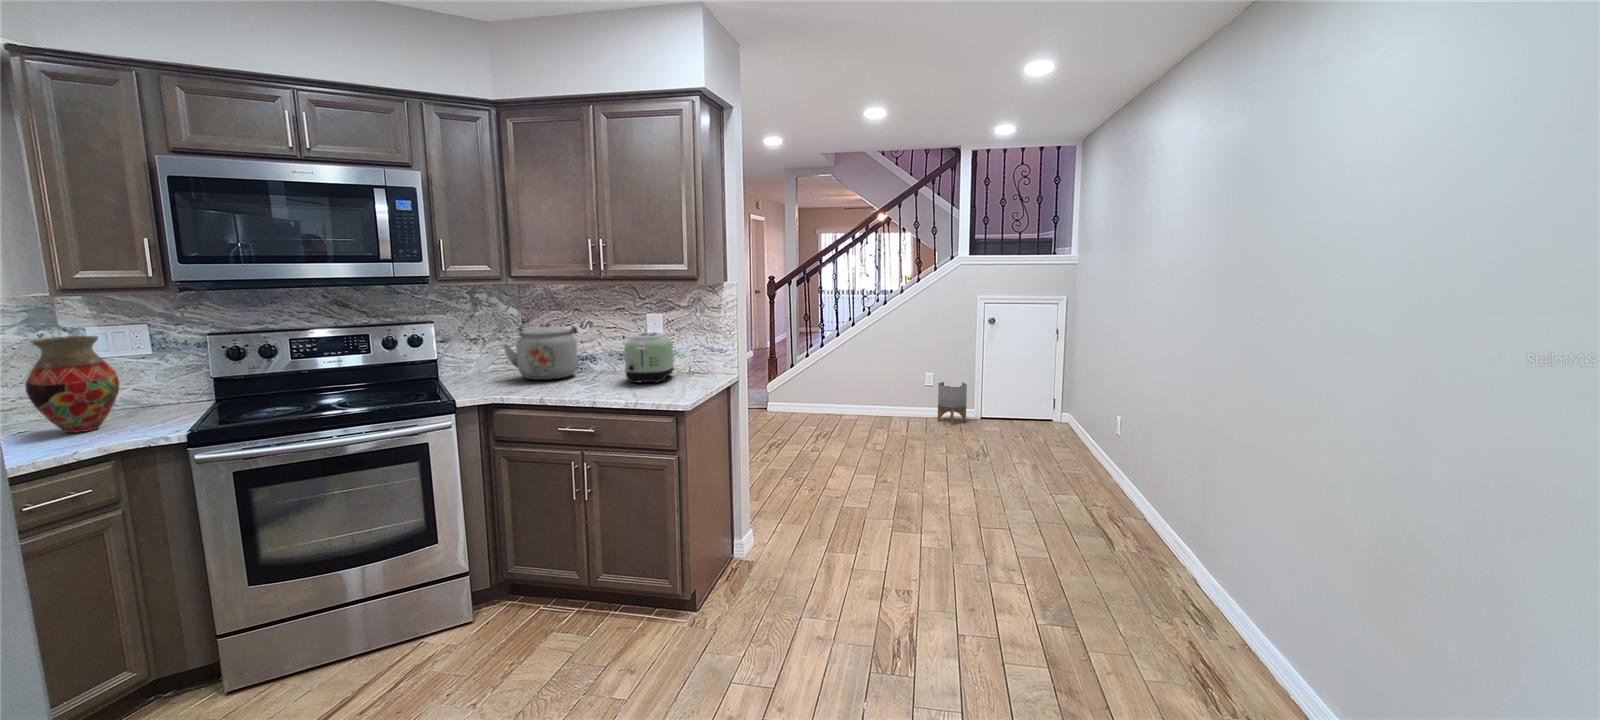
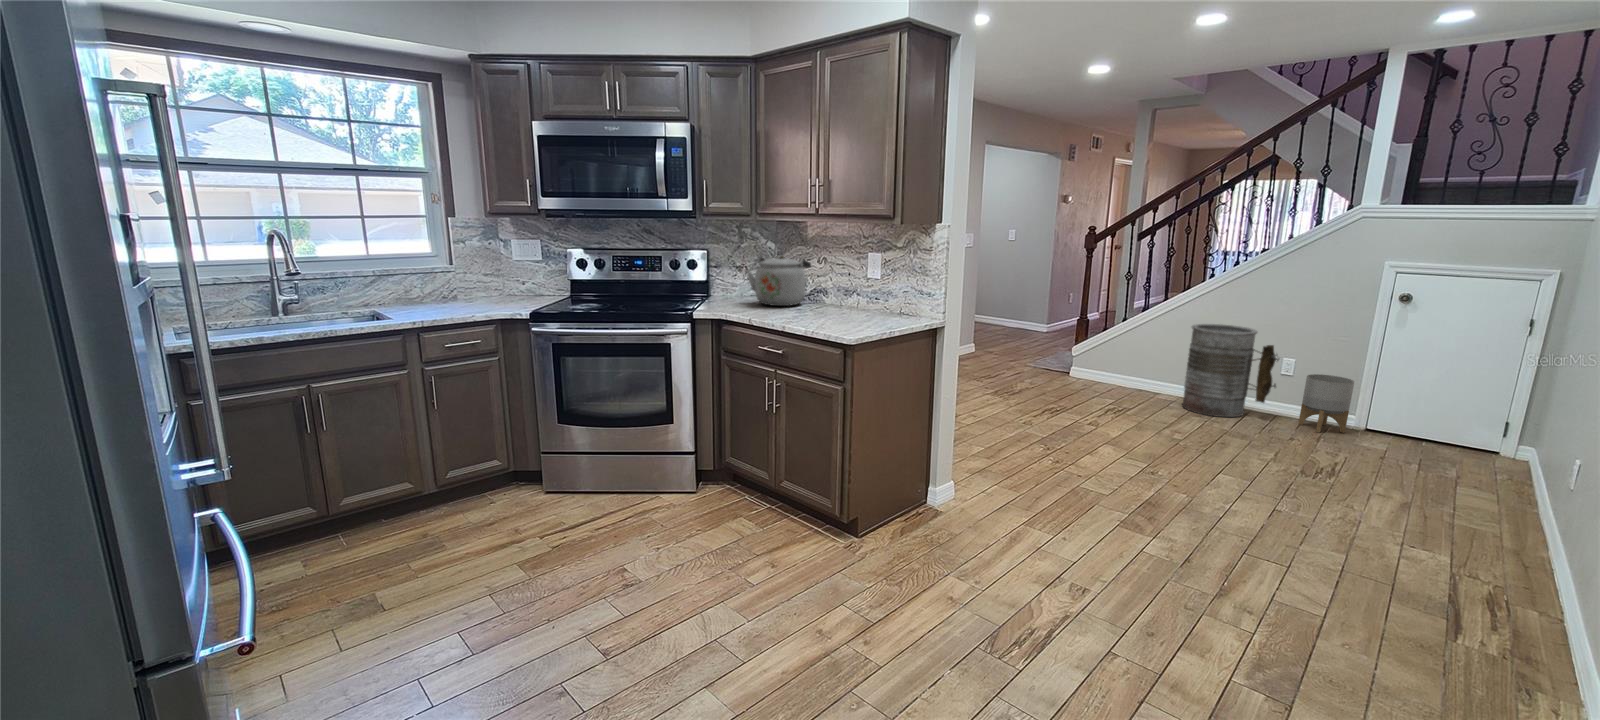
toaster: present [624,332,674,383] -> none [829,270,881,318]
vase: present [25,336,119,433] -> none [470,244,513,306]
trash can: none [859,352,921,425] -> present [1182,324,1279,417]

